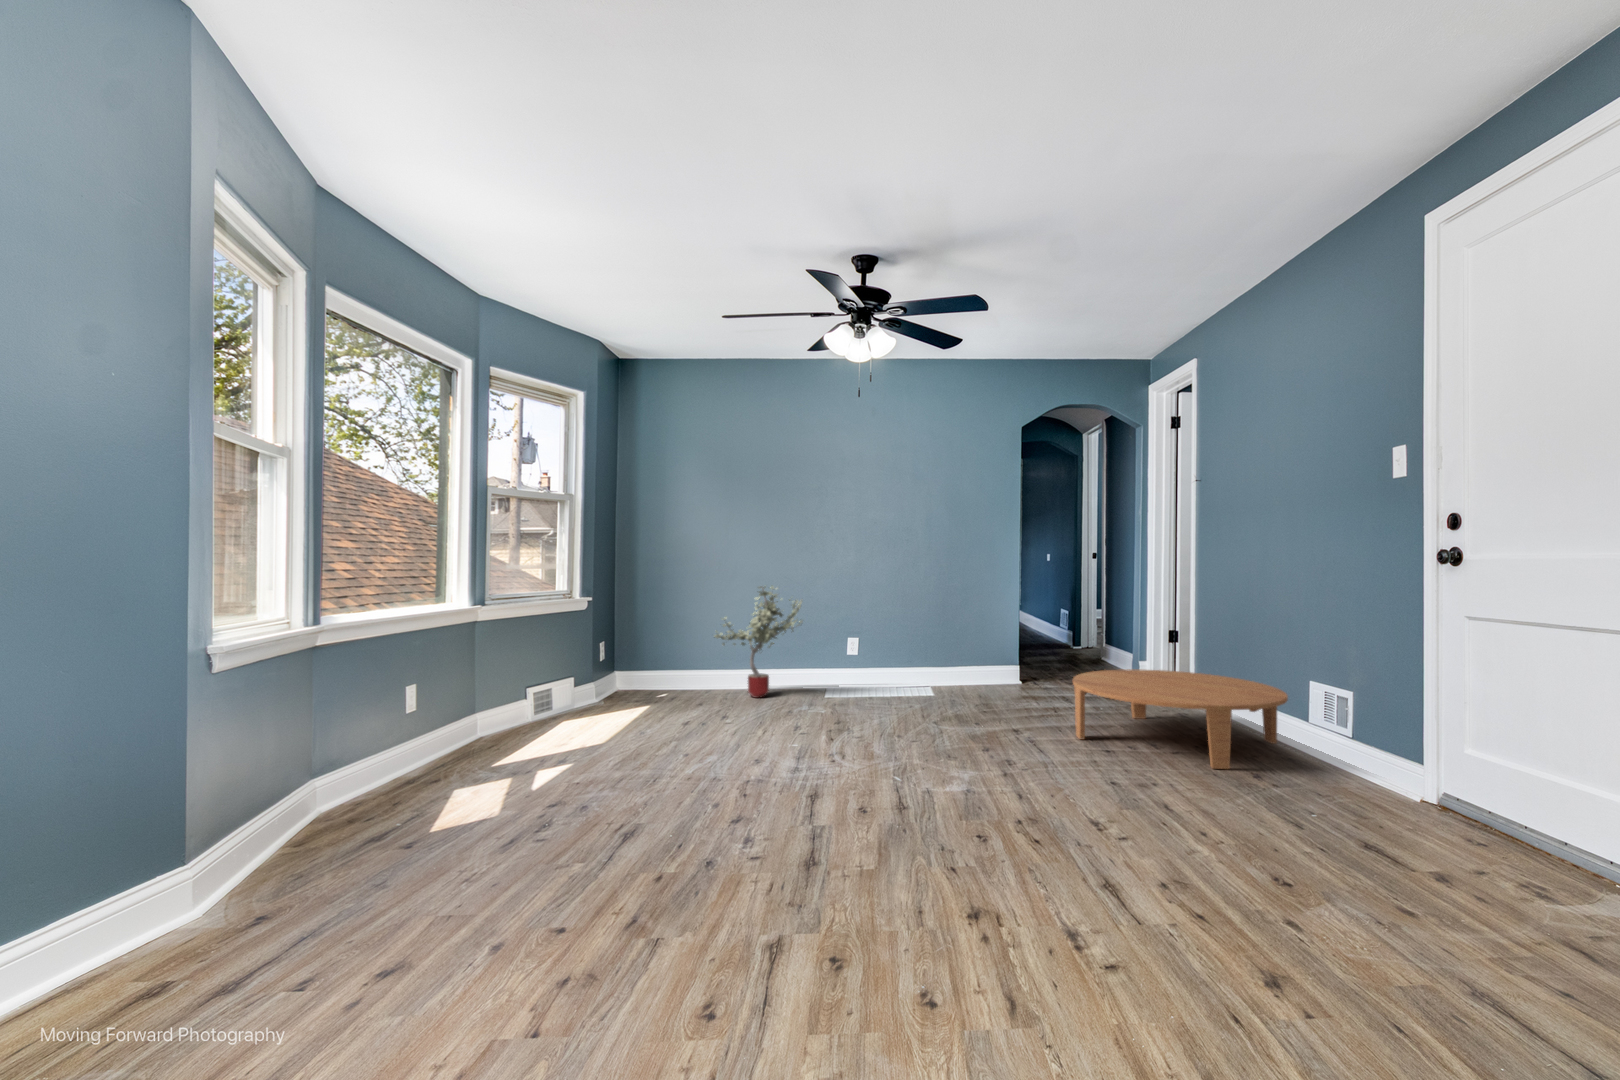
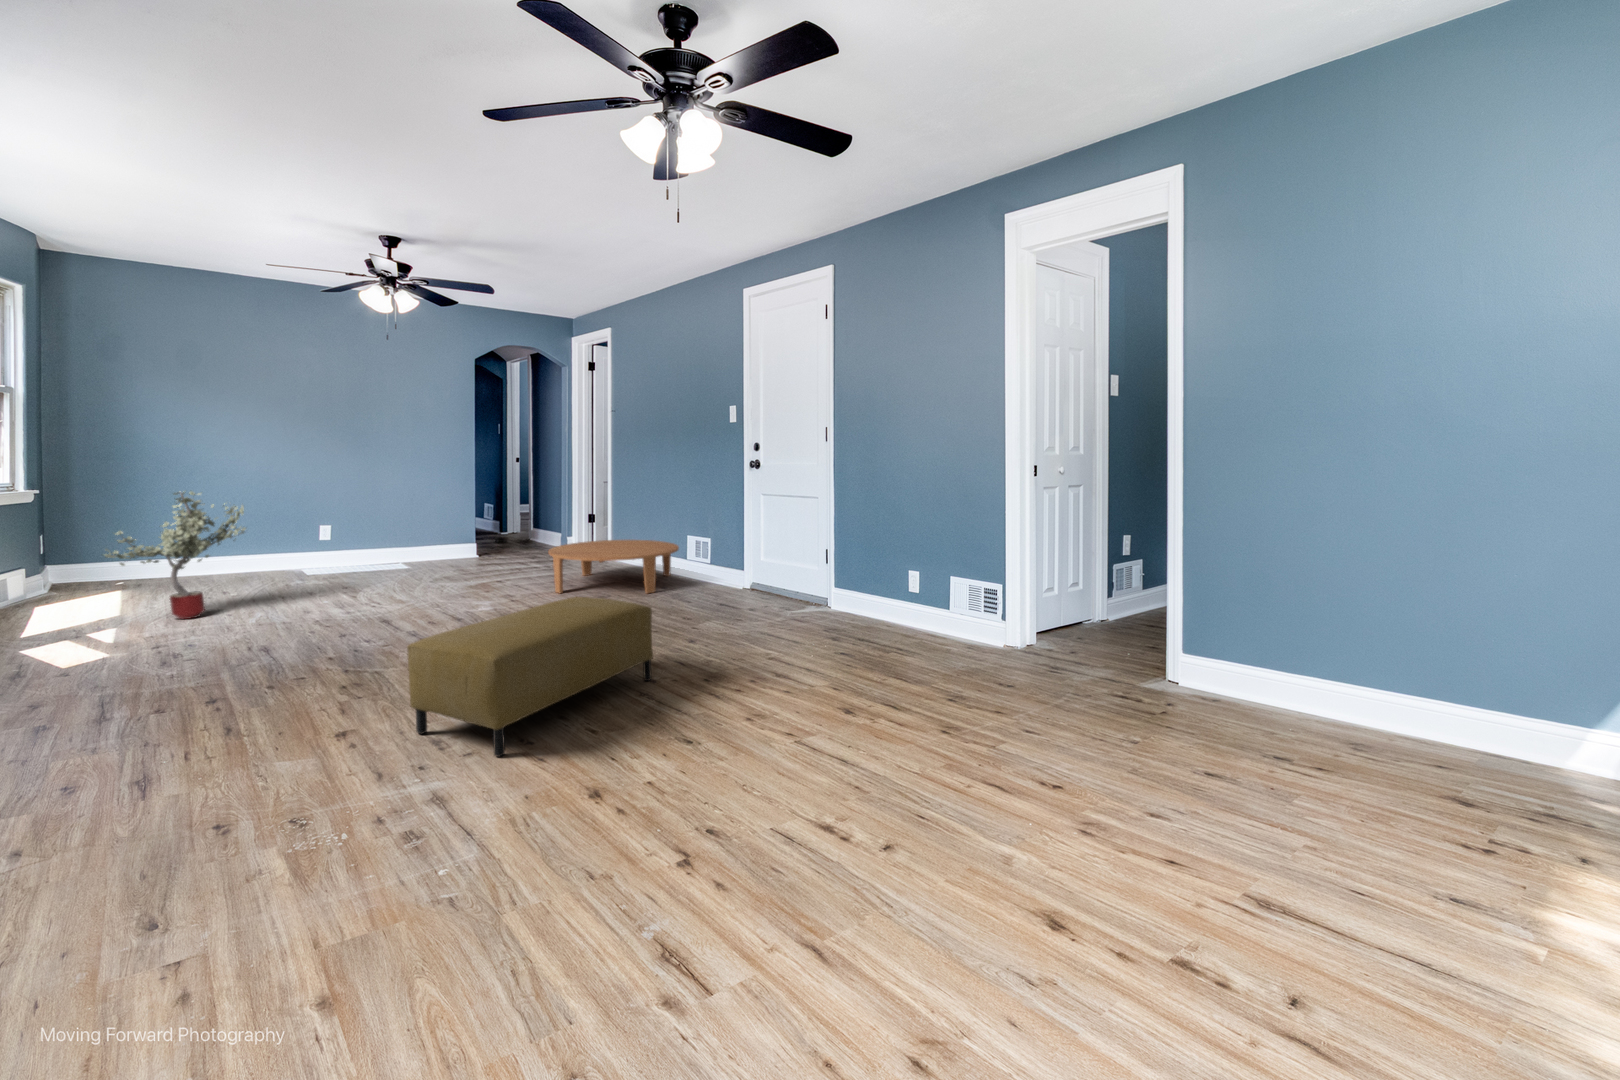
ottoman: none [723,764,1105,1024] -> present [407,597,653,757]

